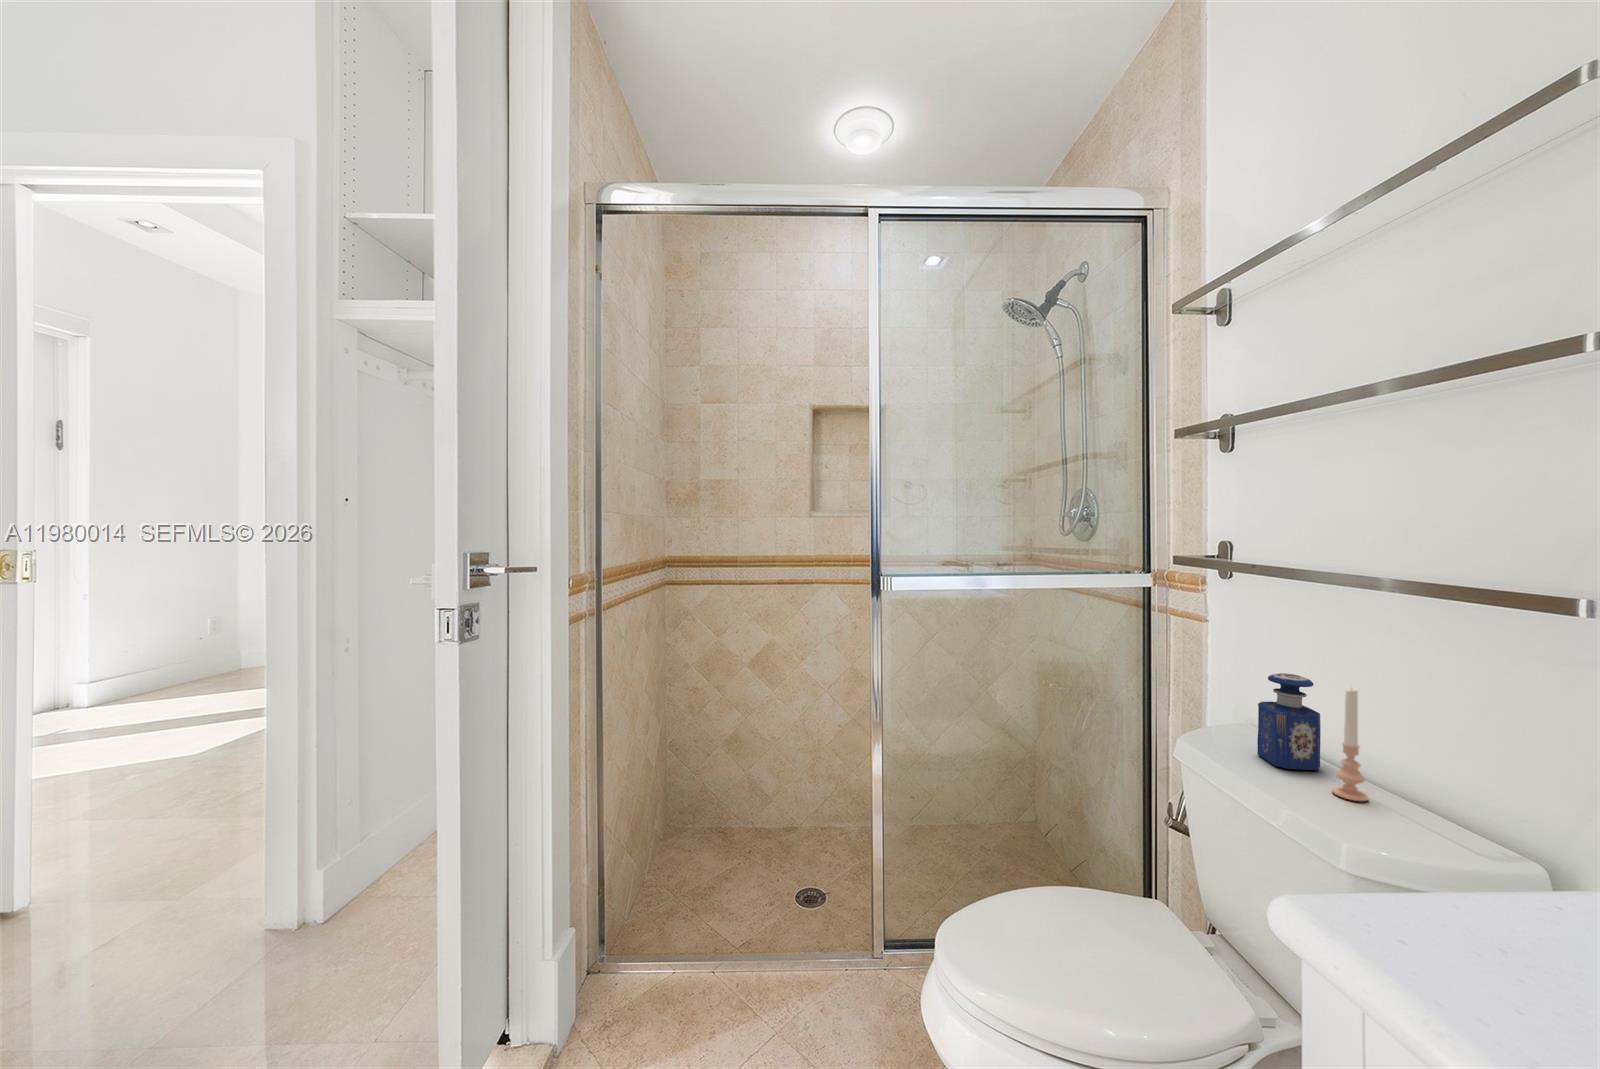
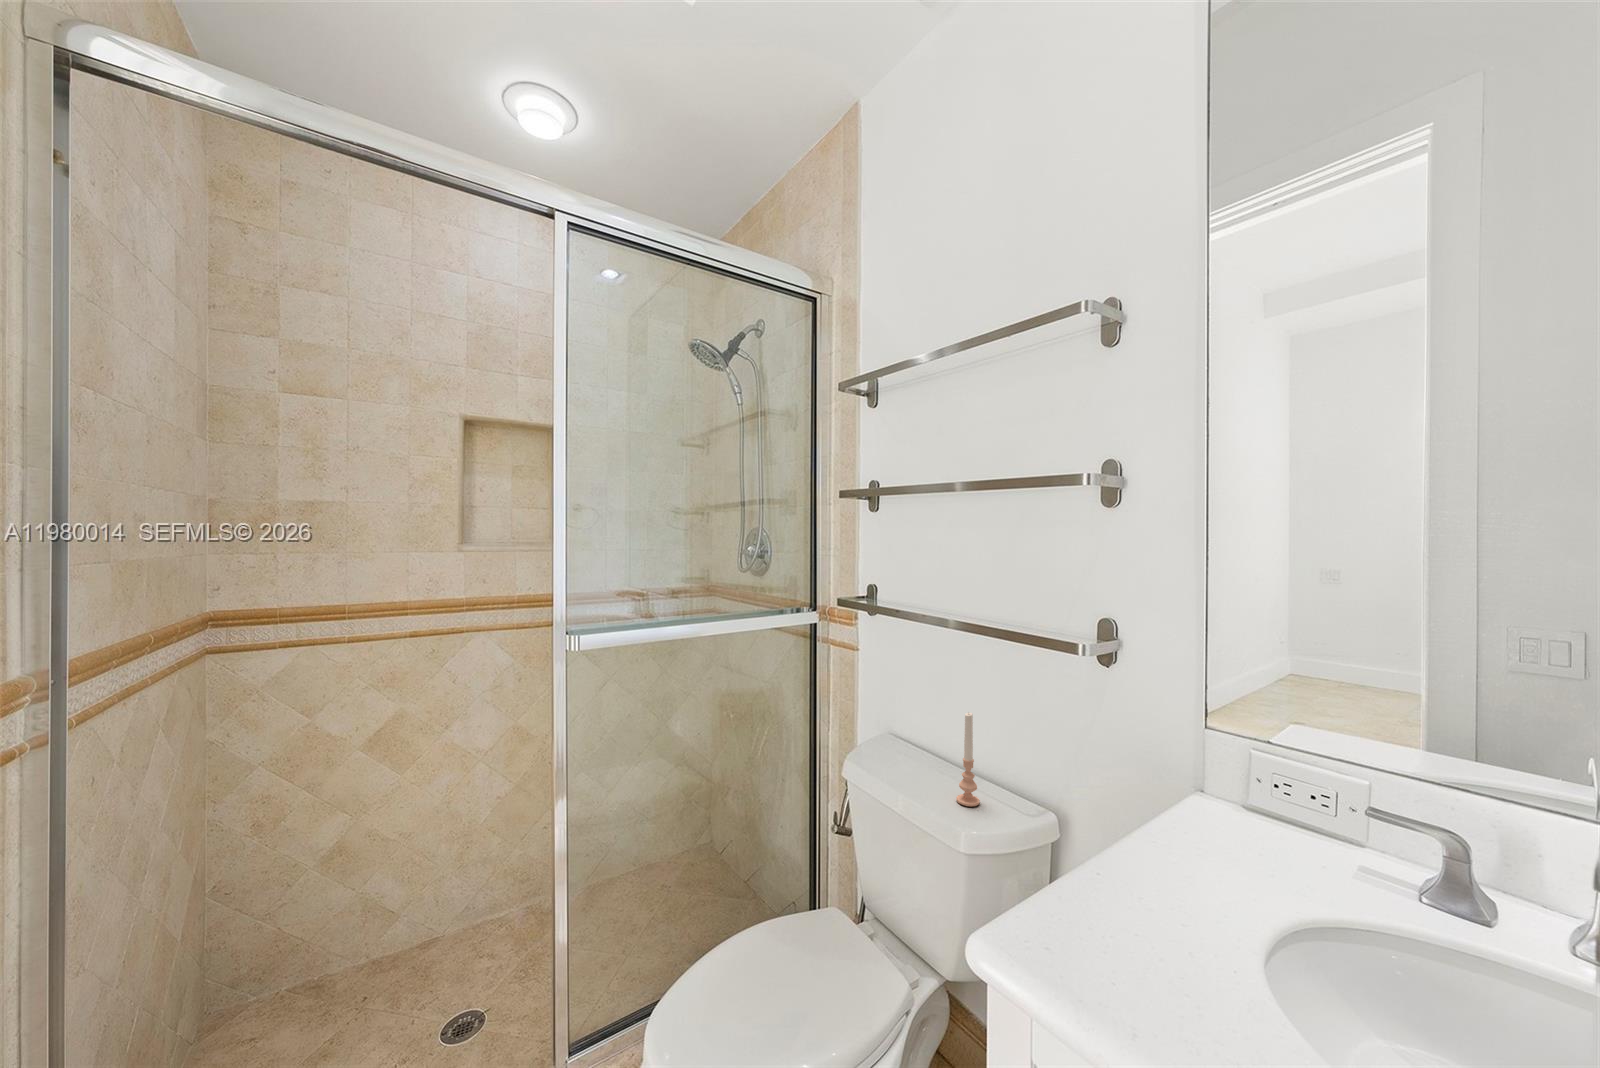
perfume bottle: present [1257,673,1321,770] -> none [903,701,945,784]

